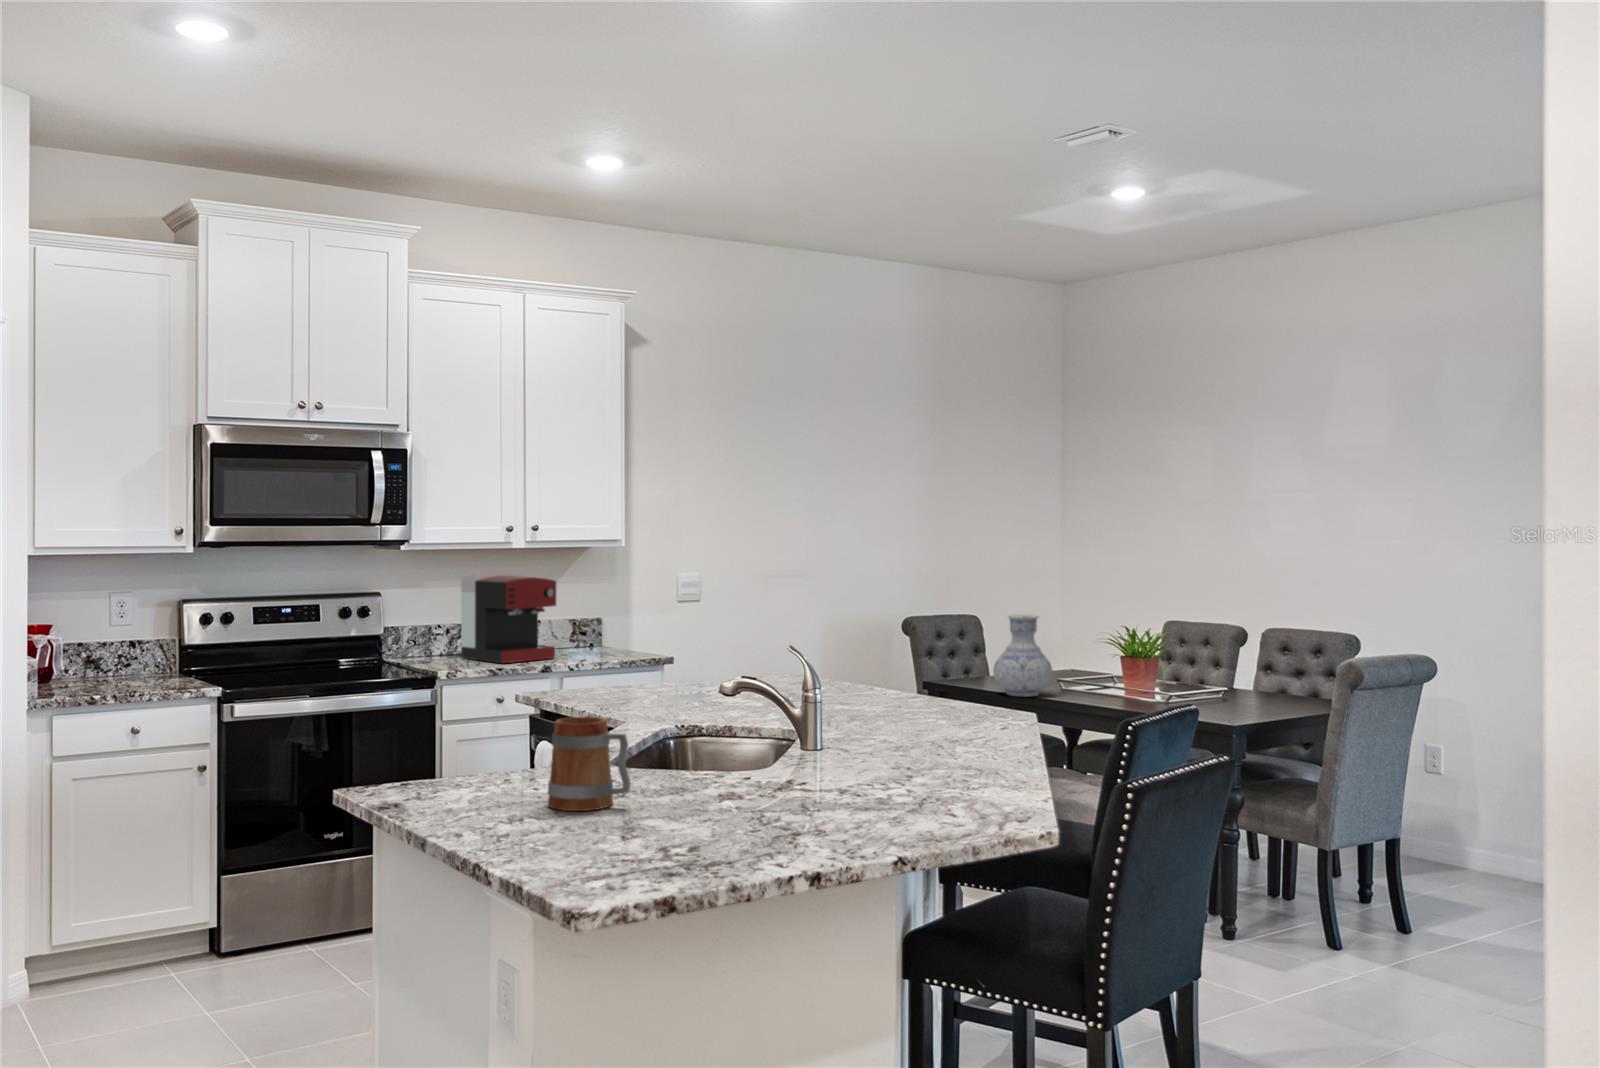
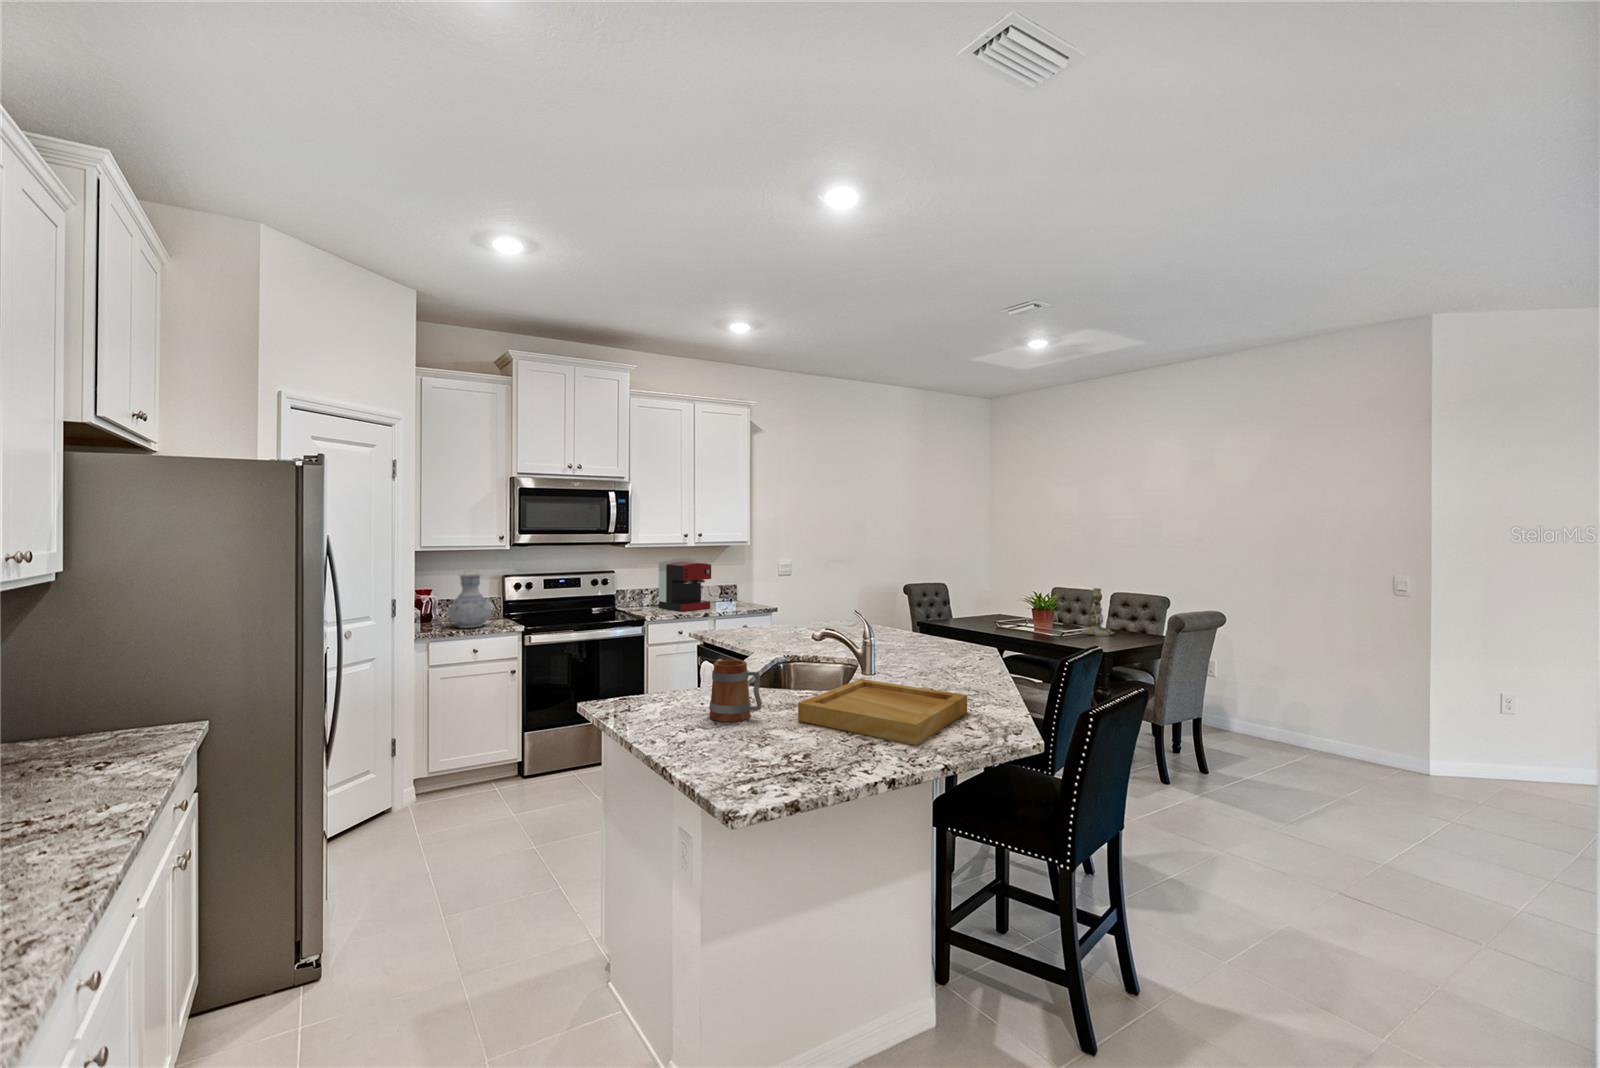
vase: present [993,614,1052,697] -> present [449,573,492,628]
candlestick: none [1203,619,1259,702] -> present [1082,588,1115,636]
tray: none [687,751,955,835] -> present [798,679,967,745]

